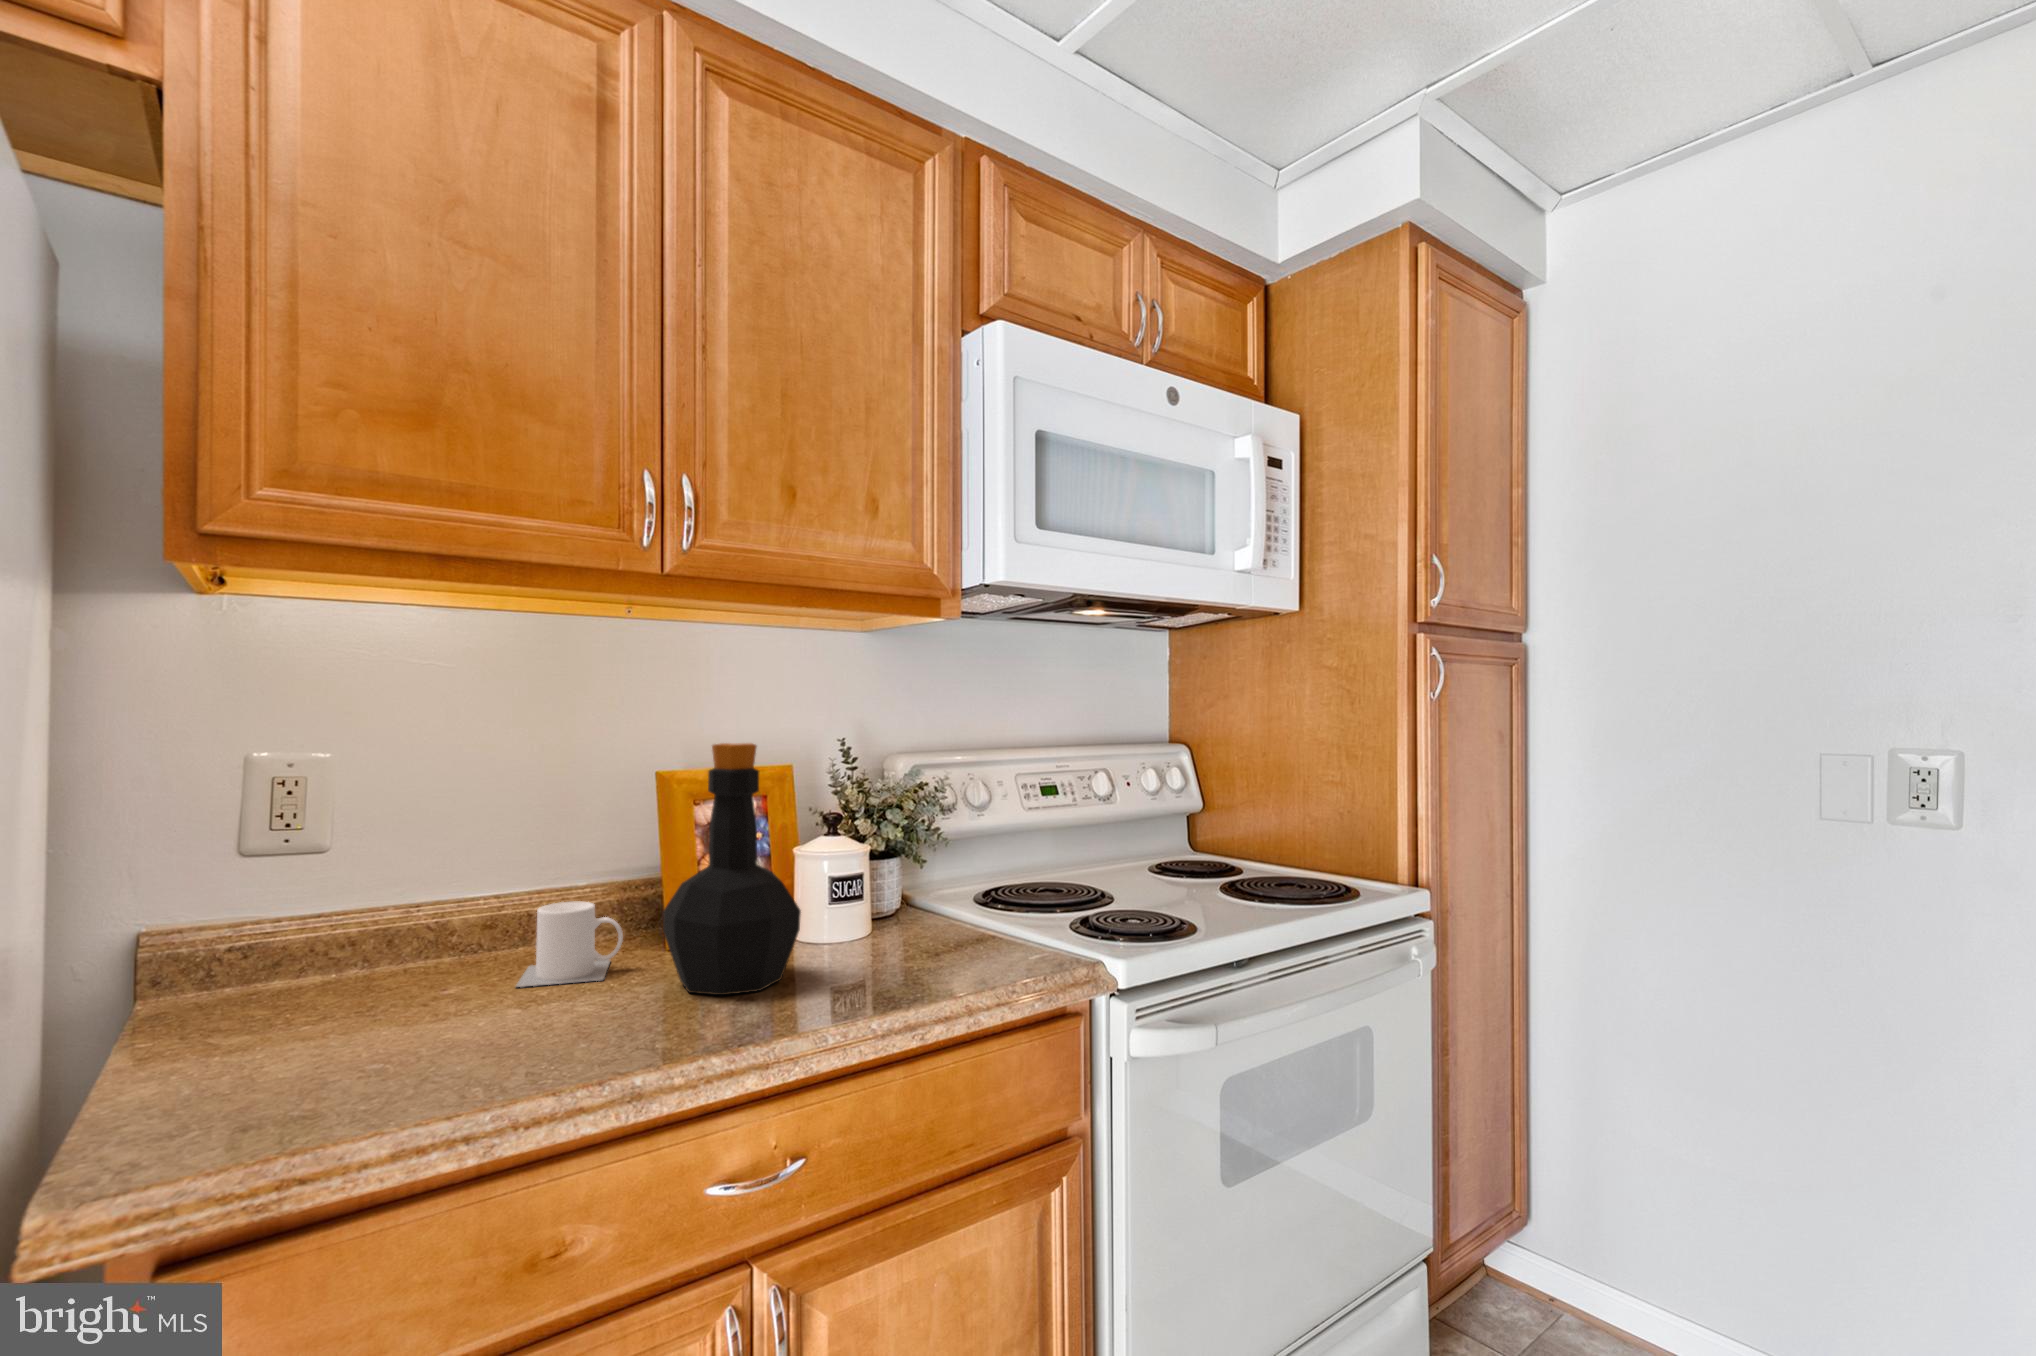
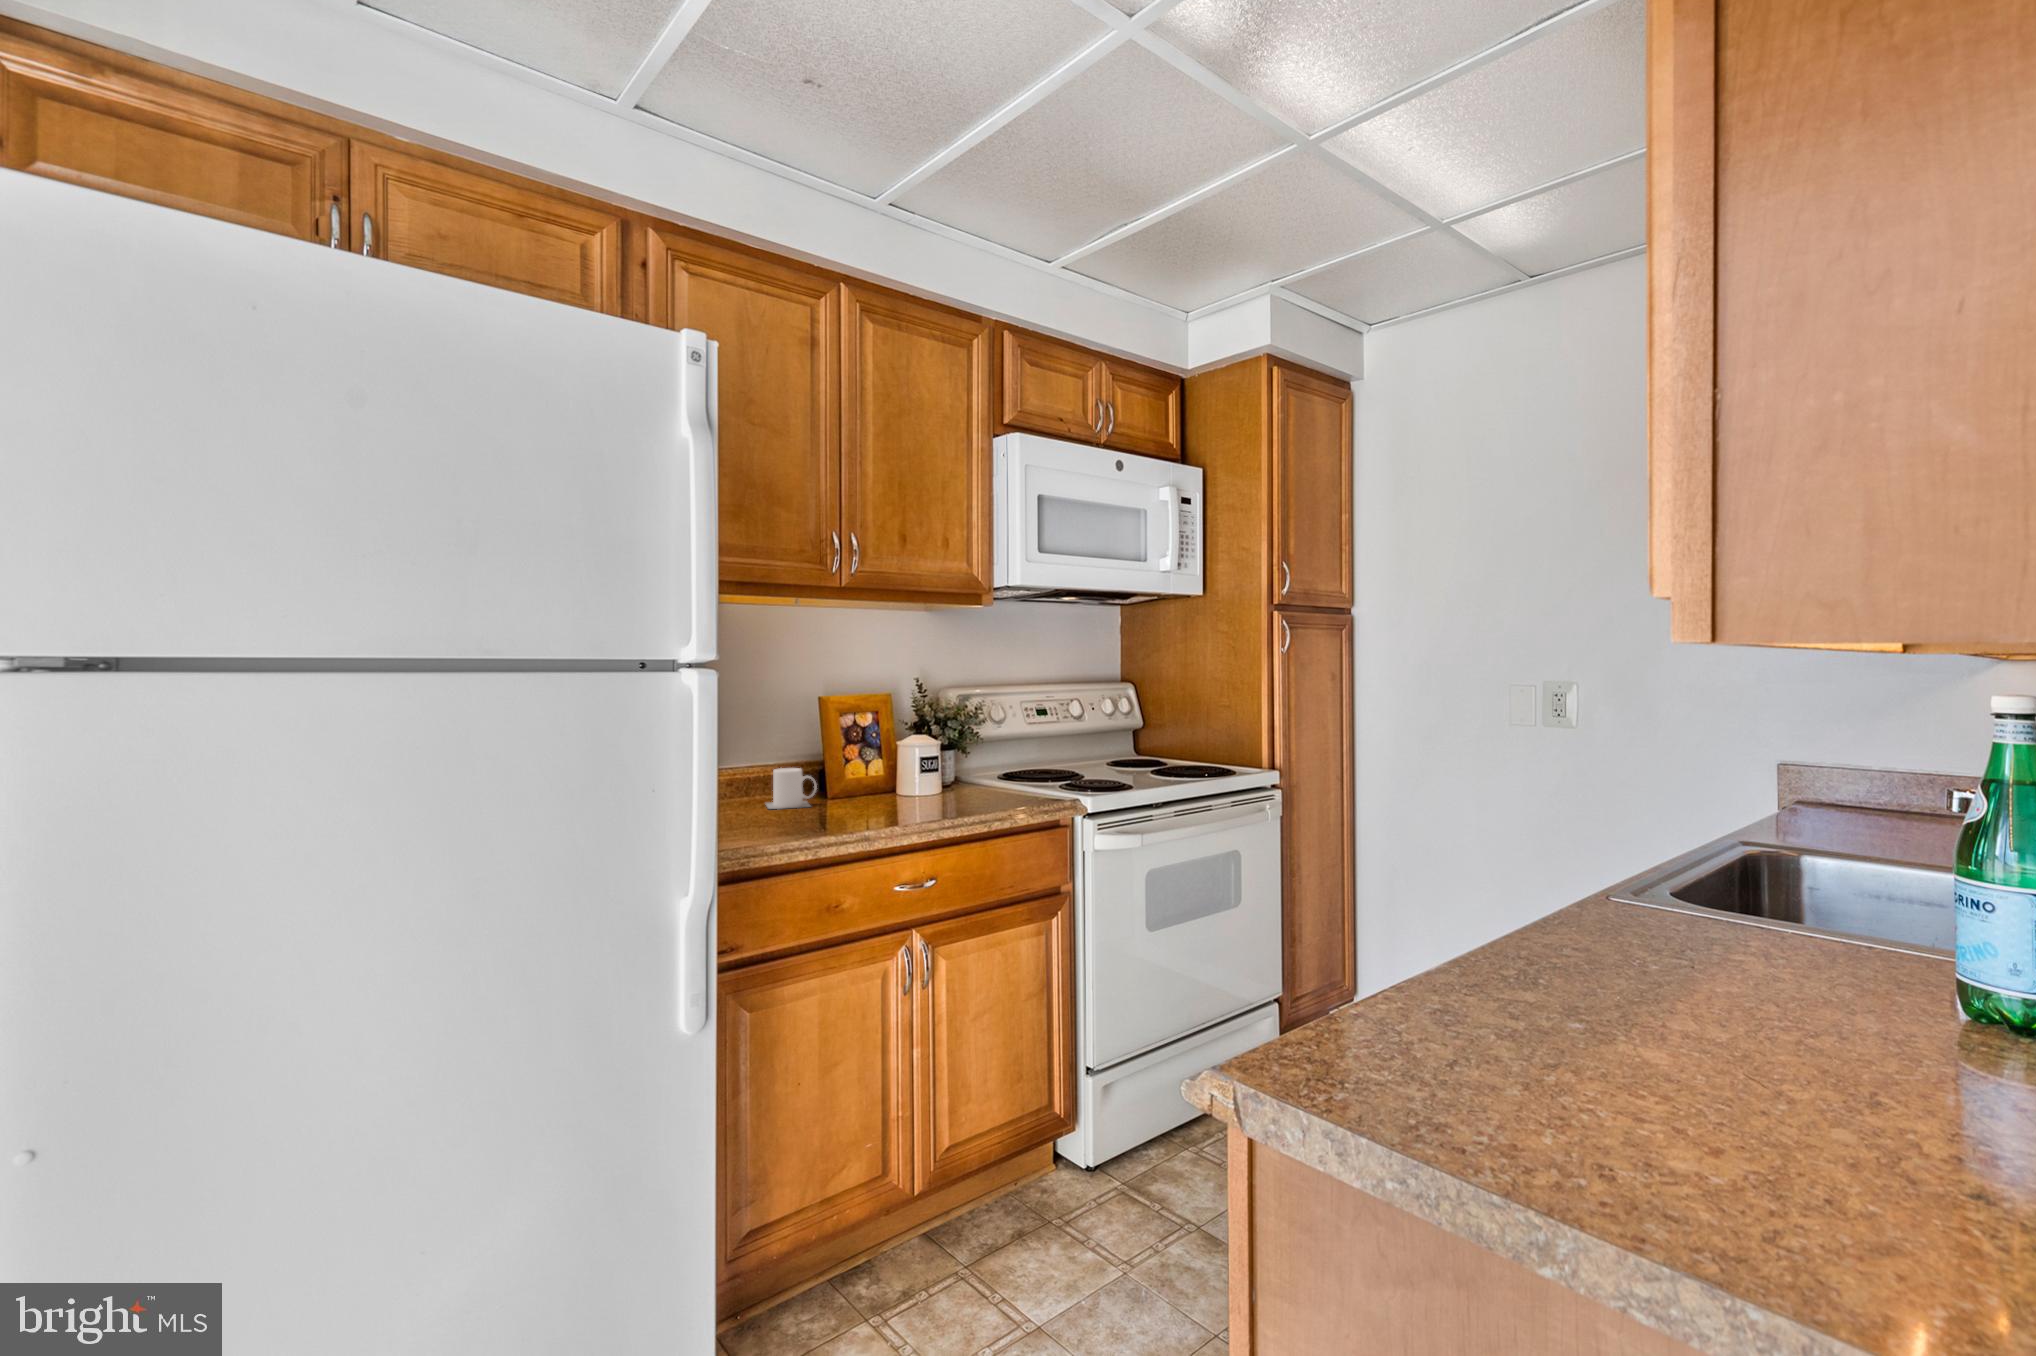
bottle: present [662,743,801,995] -> none [844,681,917,810]

